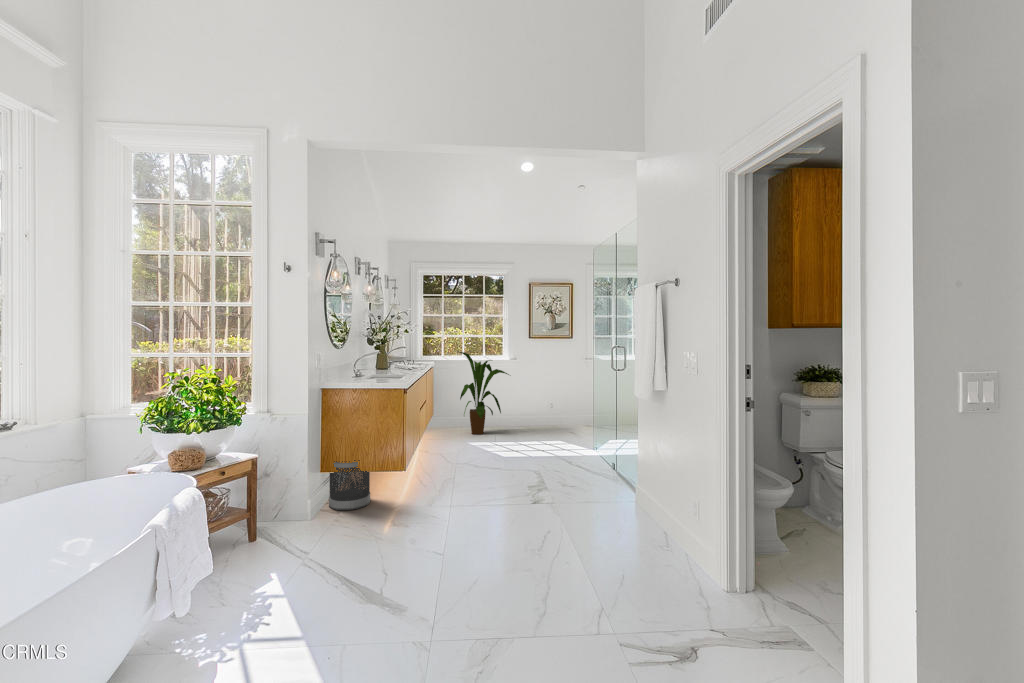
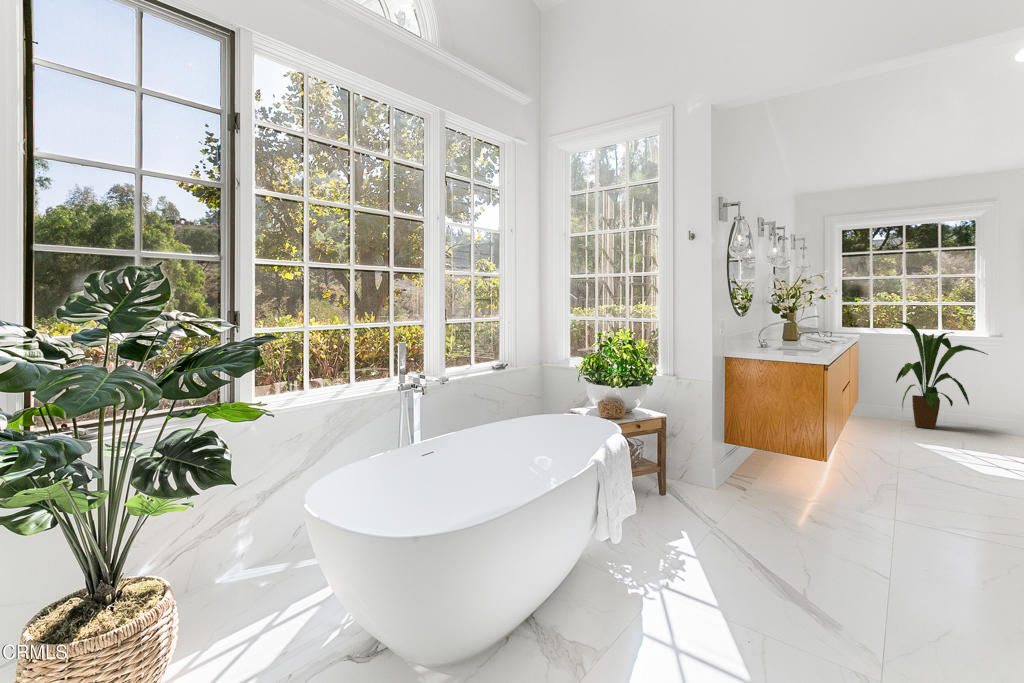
wastebasket: present [329,460,370,510] -> none [733,427,781,487]

